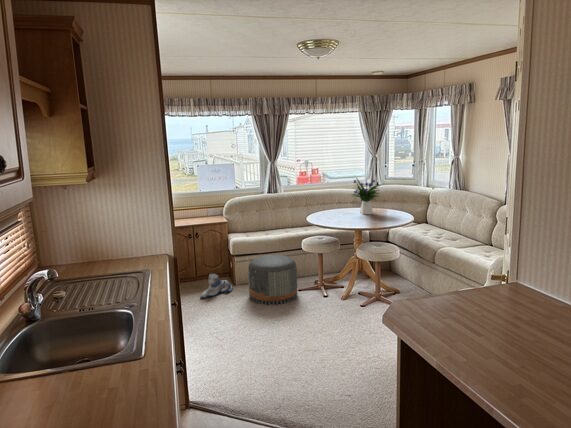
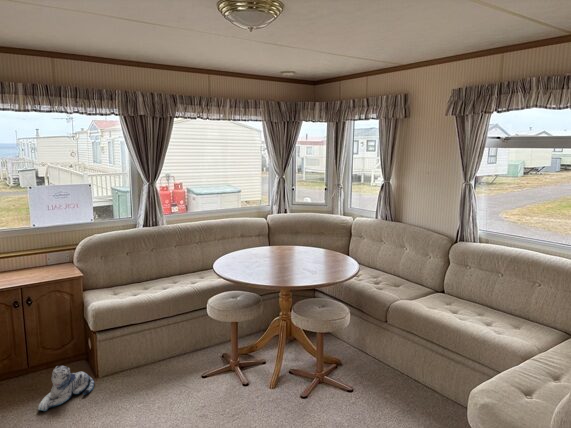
flower arrangement: present [352,178,381,214] -> none [268,208,314,259]
pouf: present [248,255,297,305] -> none [123,326,202,413]

